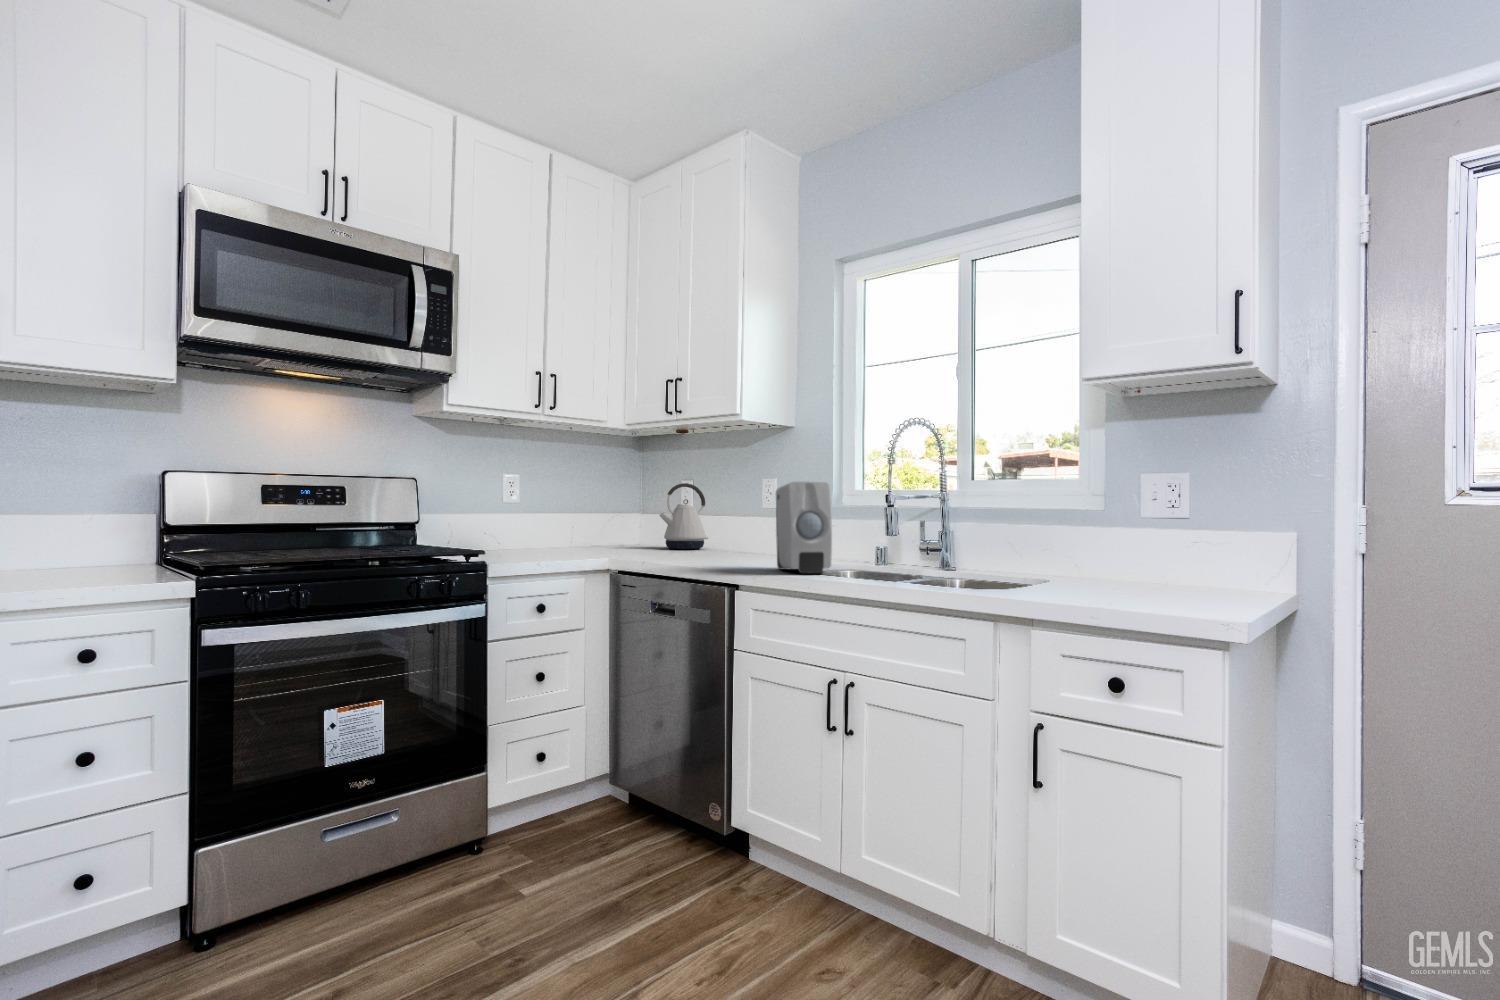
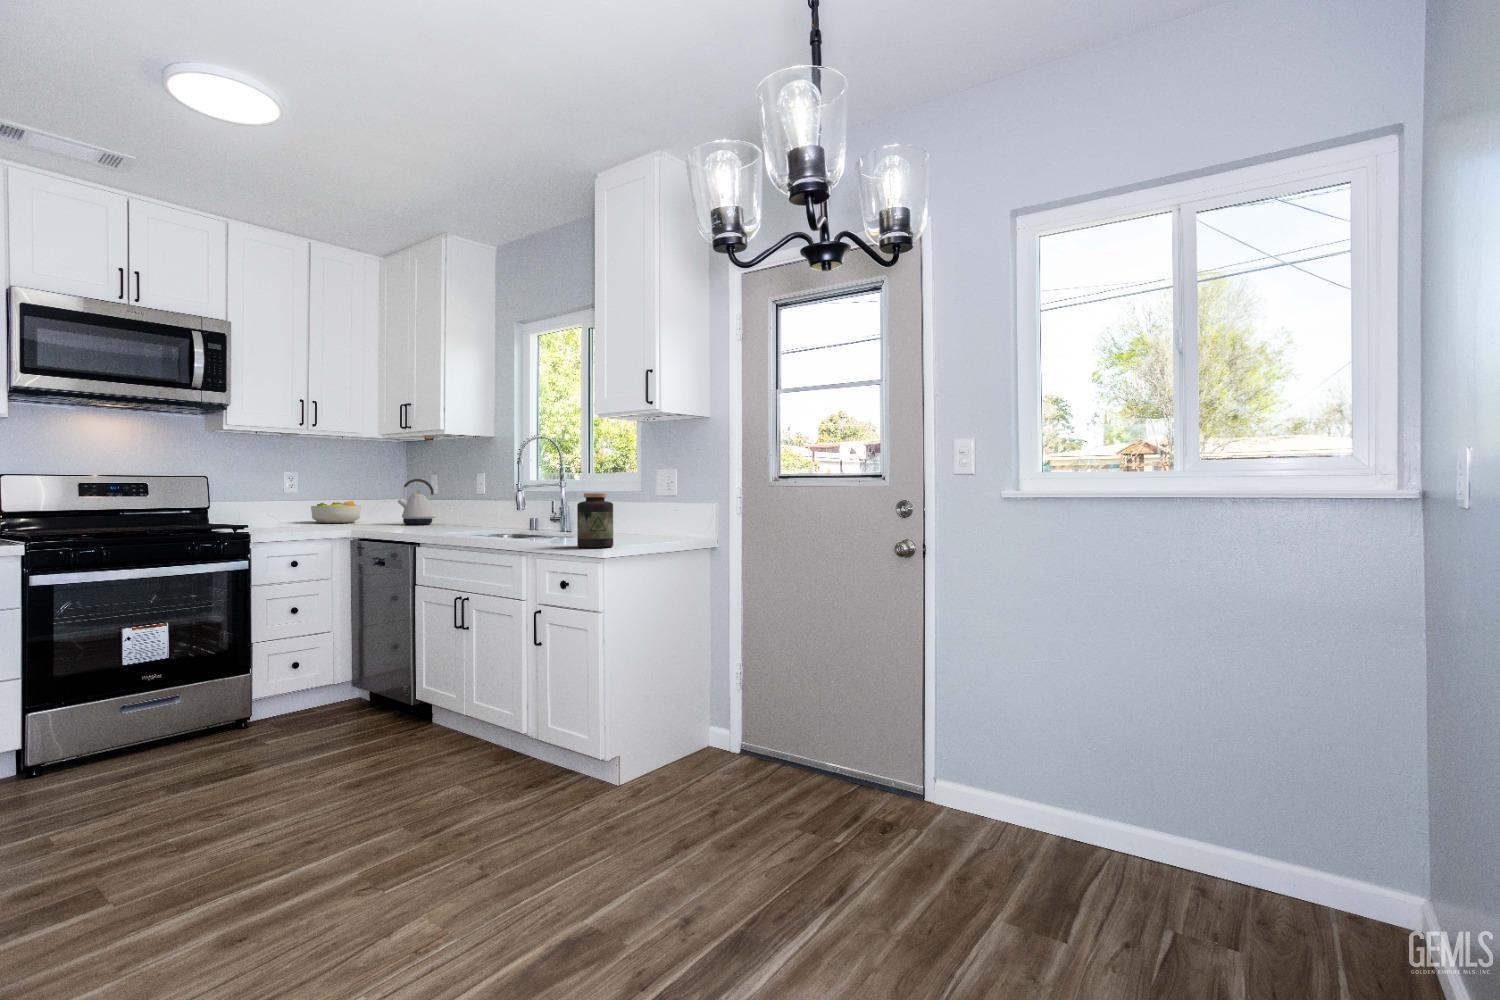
soap dispenser: present [776,482,832,573] -> none [442,479,470,536]
jar: none [1108,507,1180,609] -> present [577,493,613,548]
fruit bowl: none [534,510,601,544] -> present [311,501,361,523]

